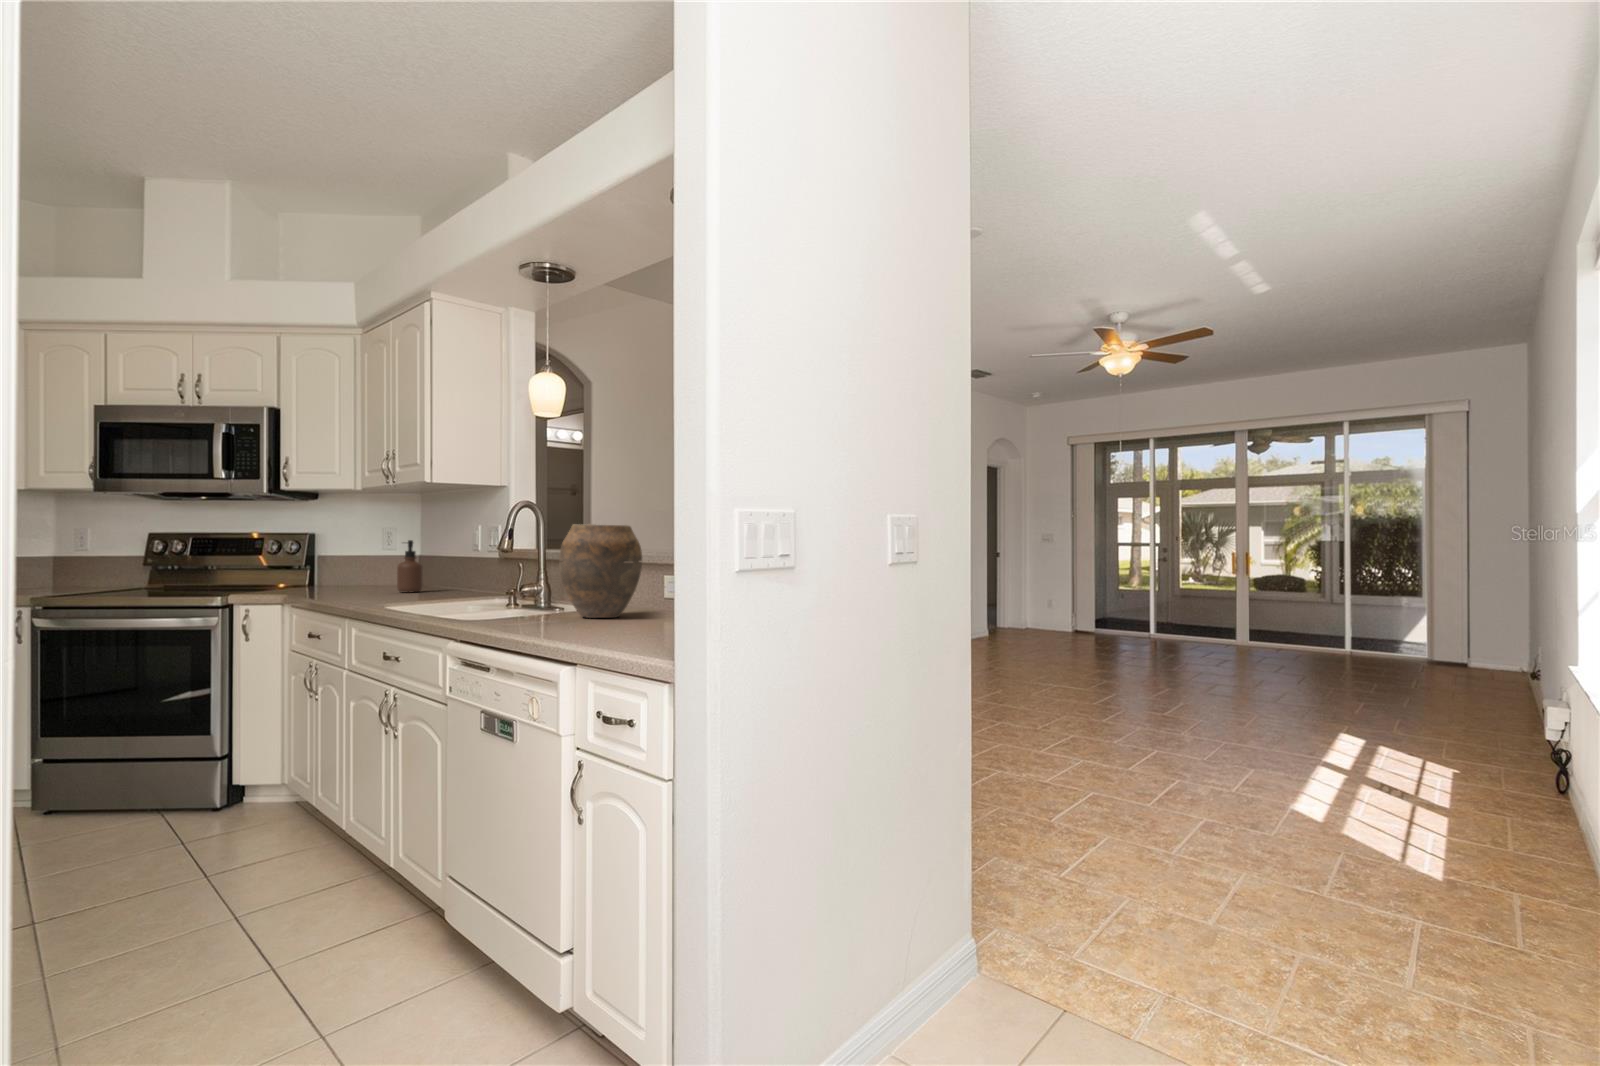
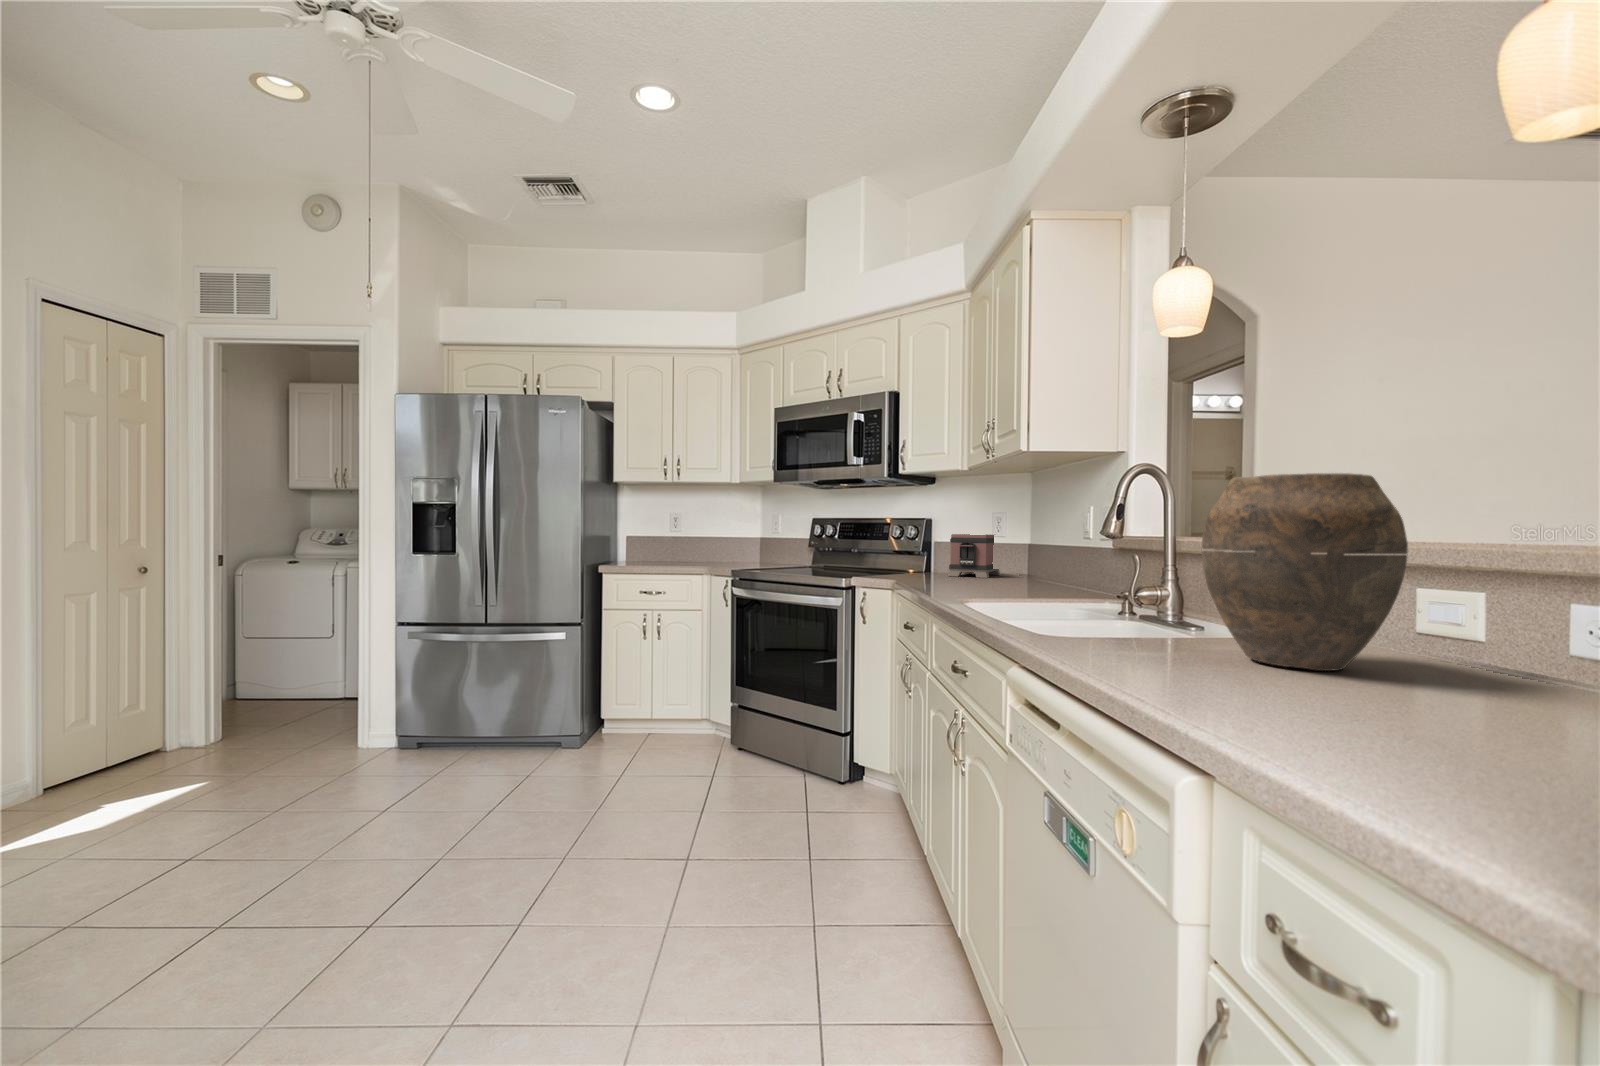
soap dispenser: present [397,540,423,593] -> none [1000,524,1027,584]
toaster: none [335,548,387,590] -> present [948,534,1001,578]

